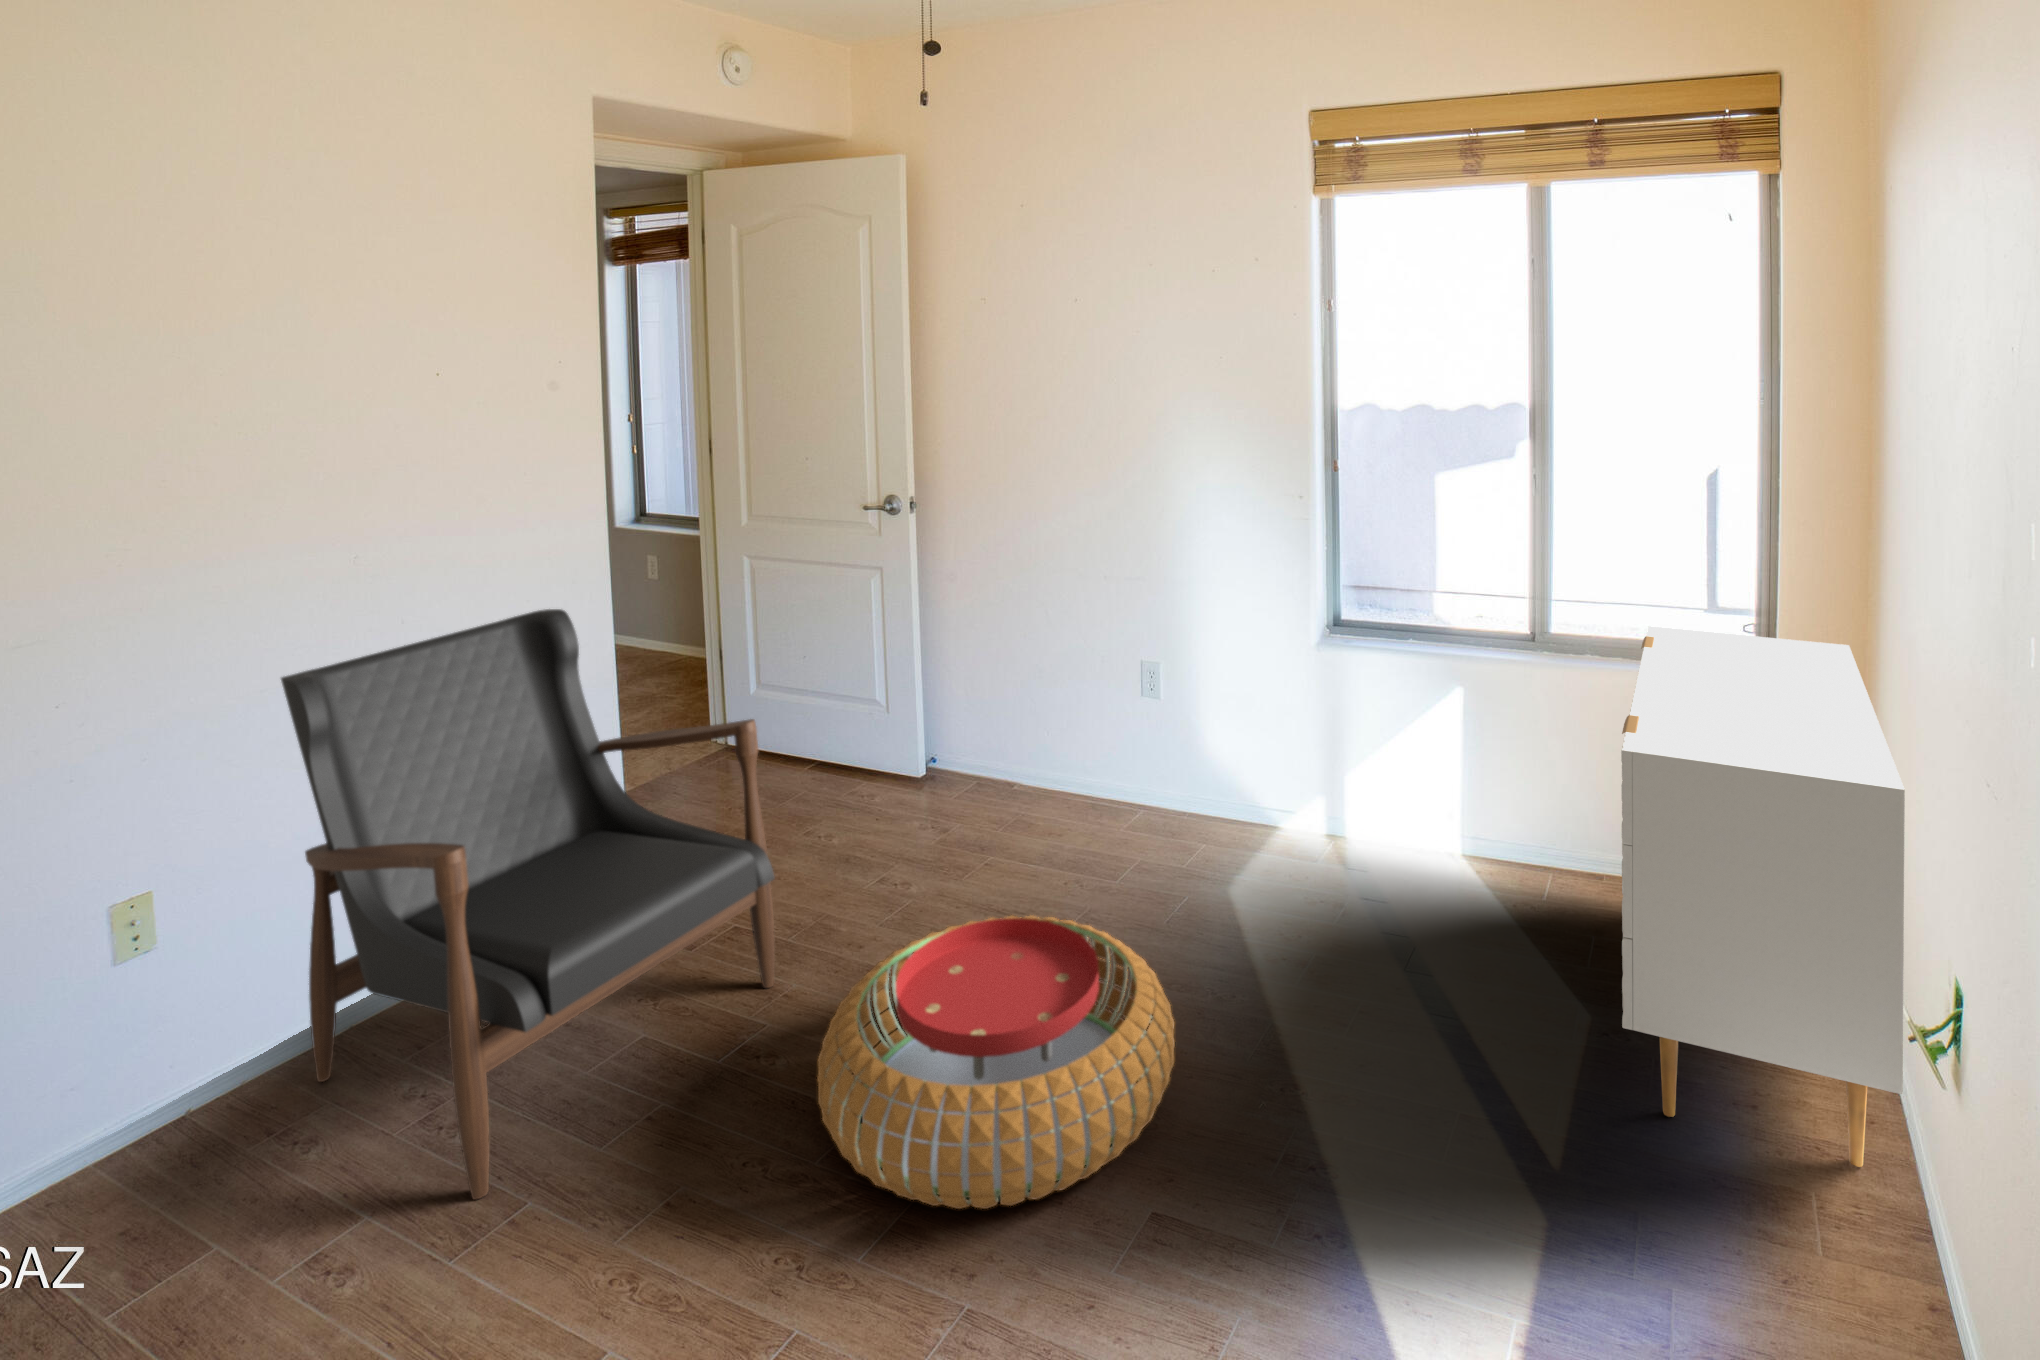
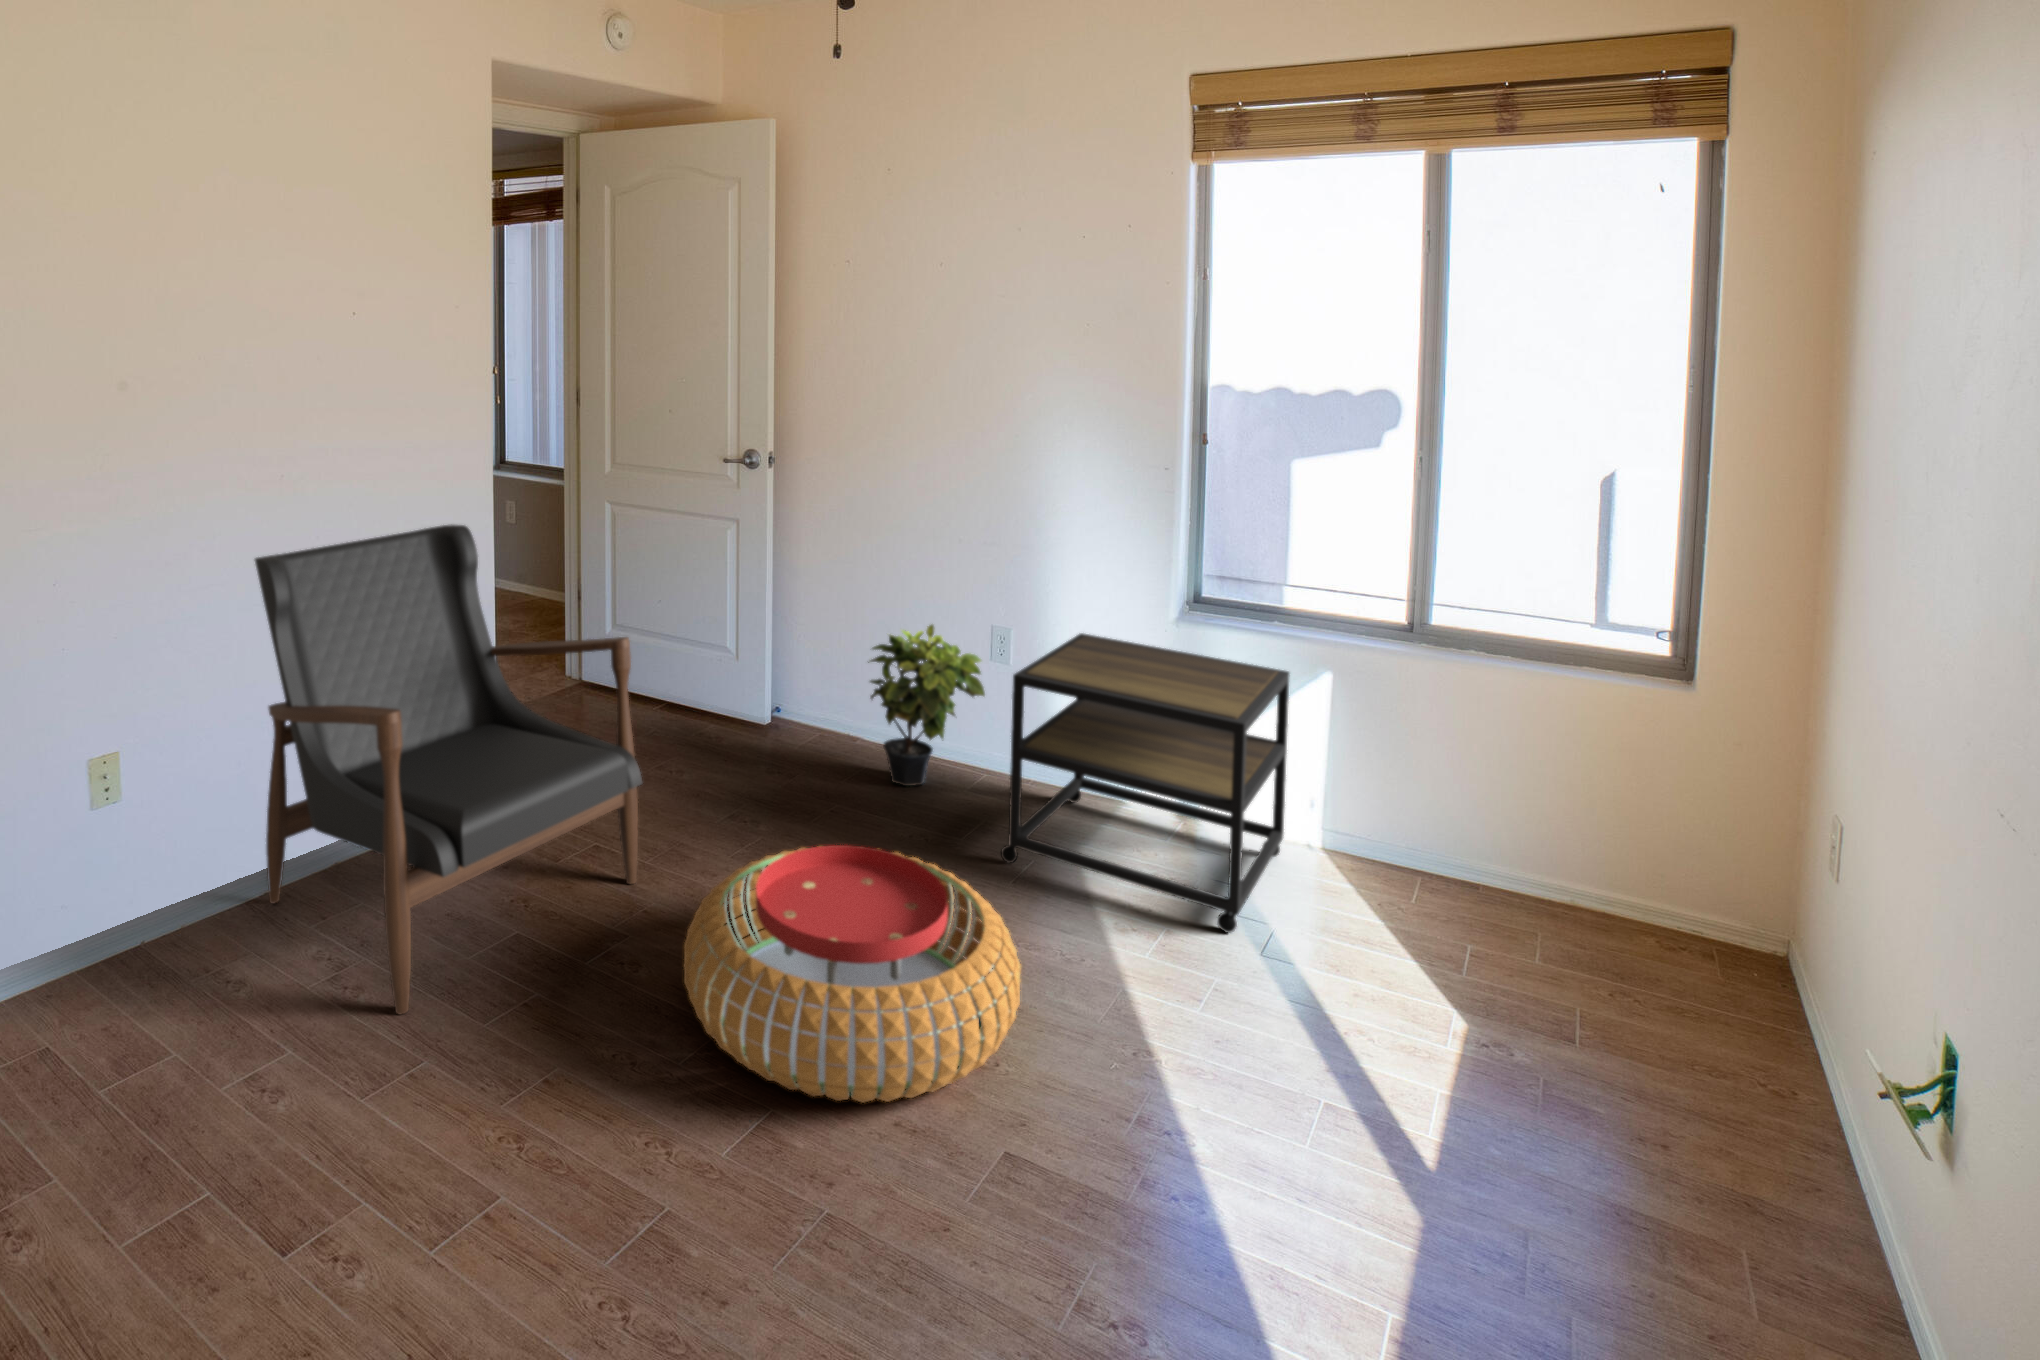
dresser: present [1621,626,1905,1167] -> none [1516,634,1890,1236]
side table: none [1161,659,1425,946] -> present [1001,633,1290,933]
potted plant: none [1023,662,1144,831] -> present [868,625,985,786]

